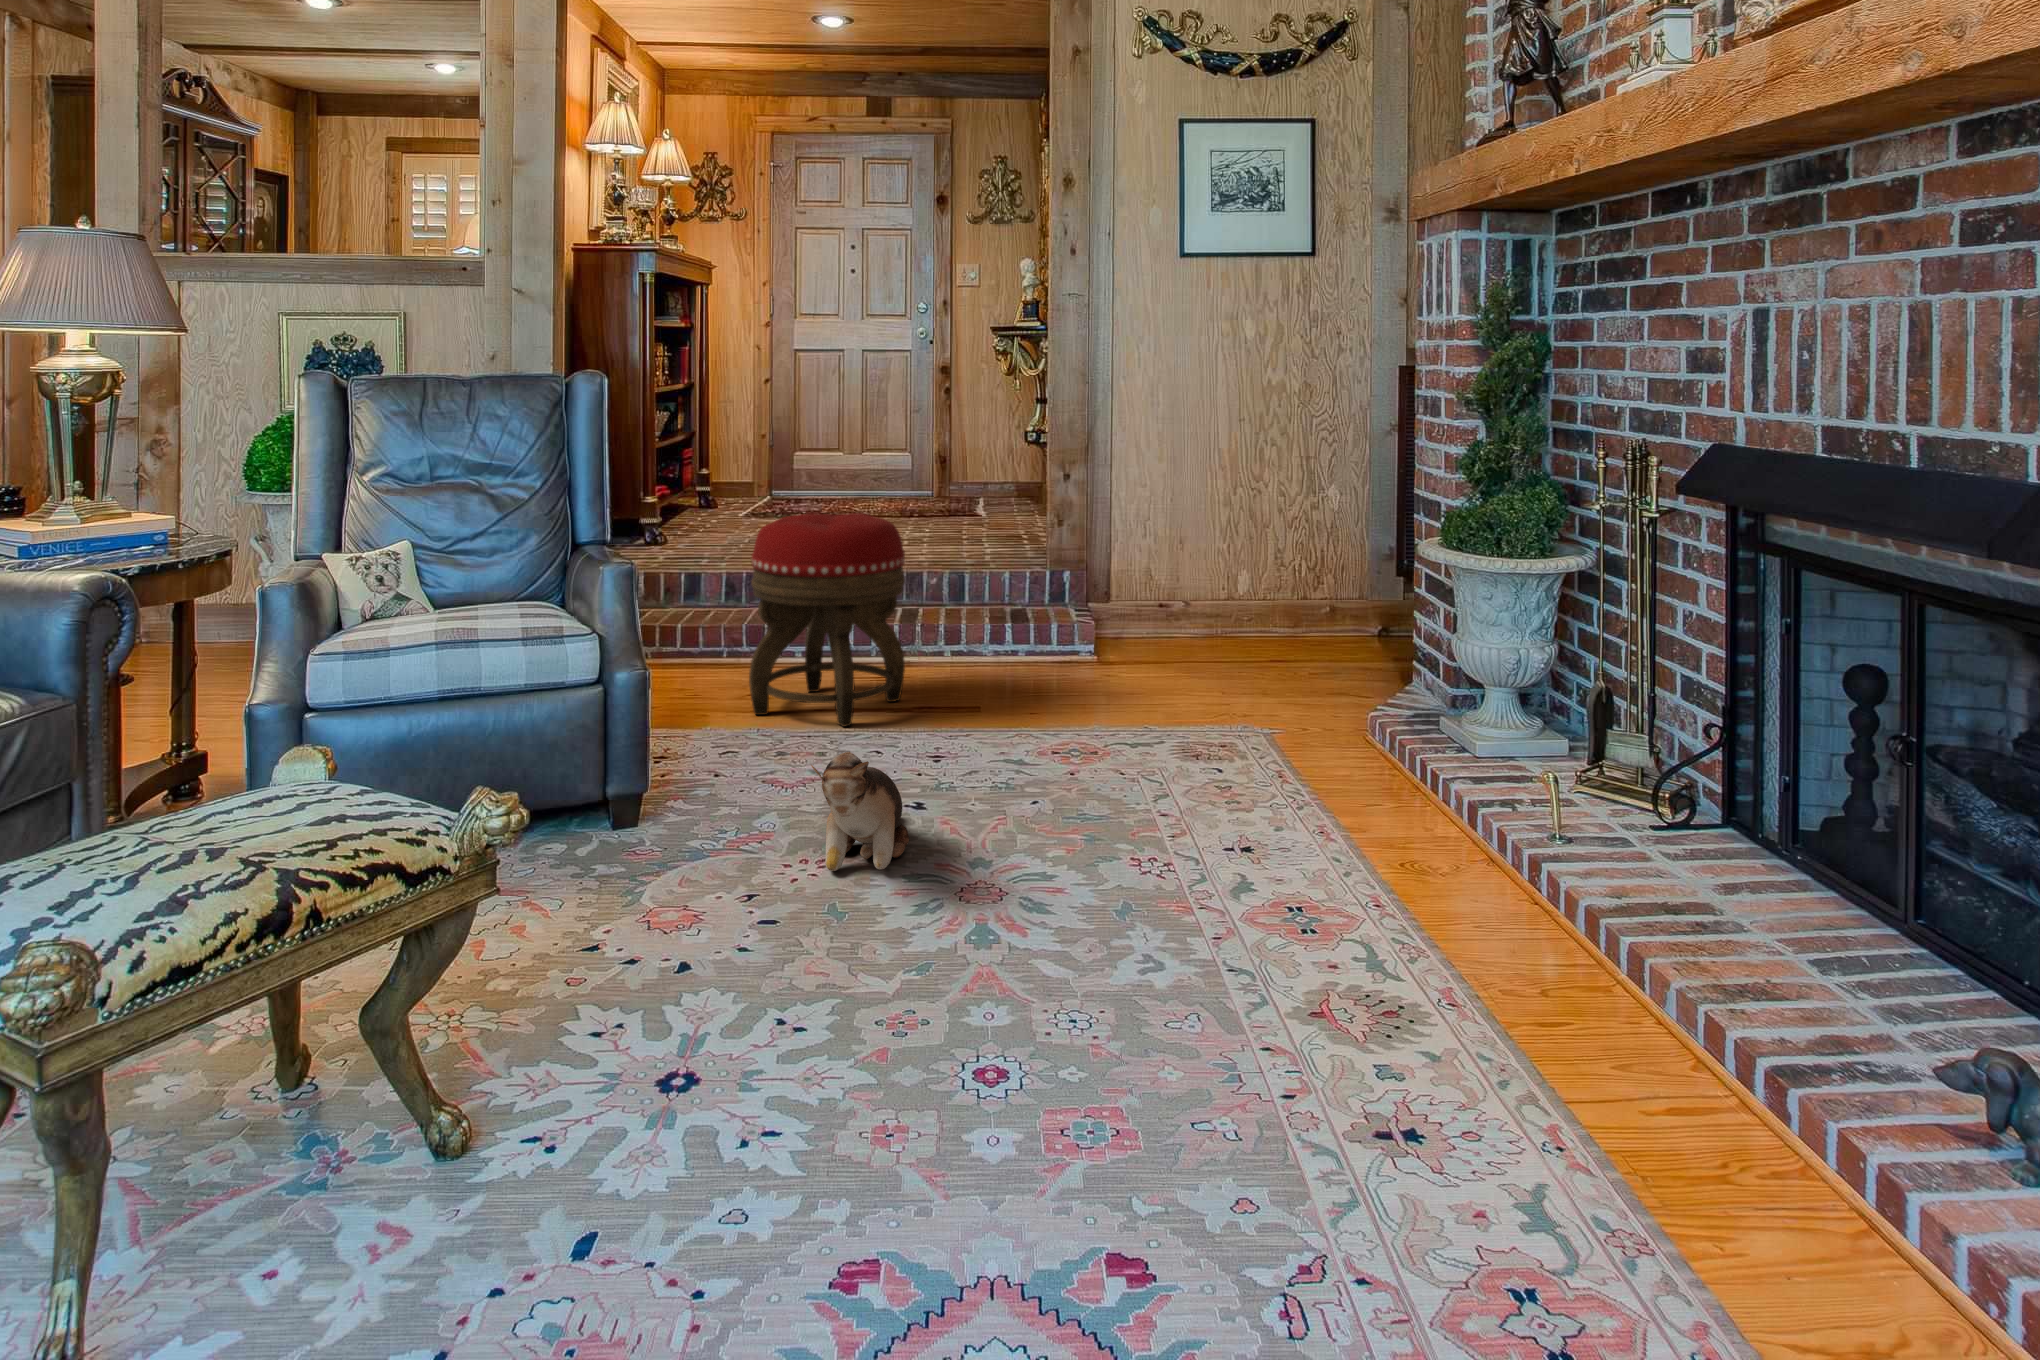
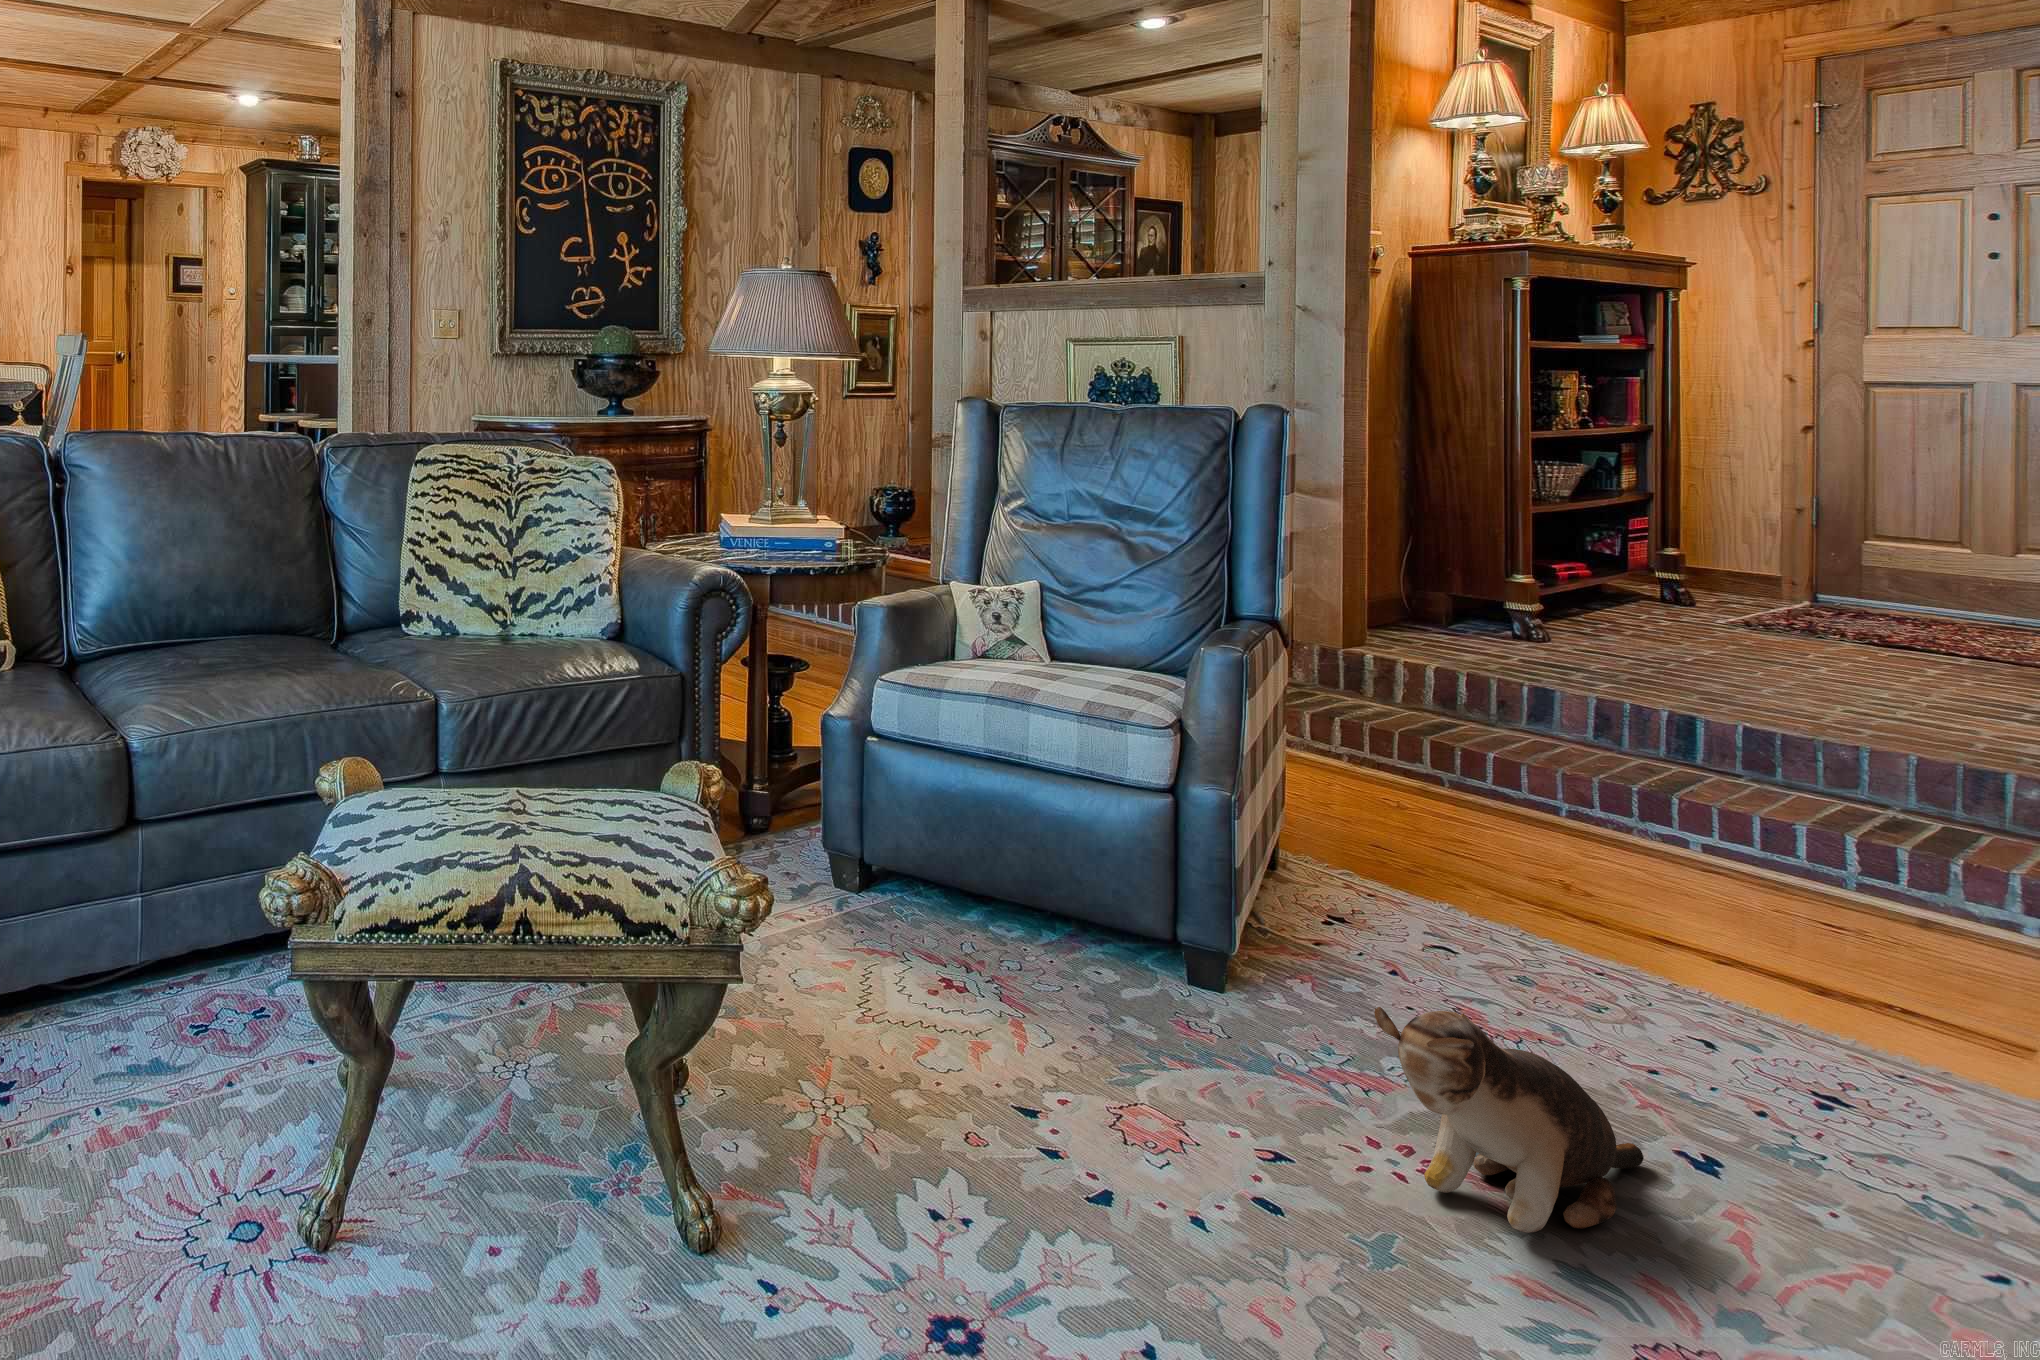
footstool: present [749,513,905,727] -> none [1533,636,1859,991]

